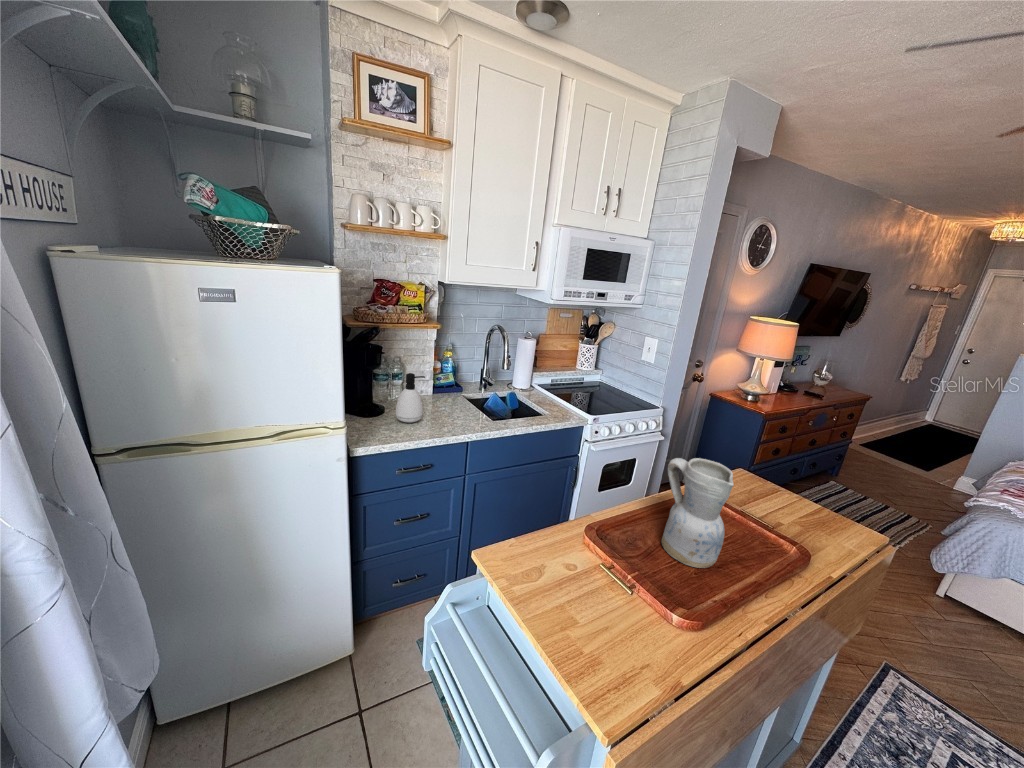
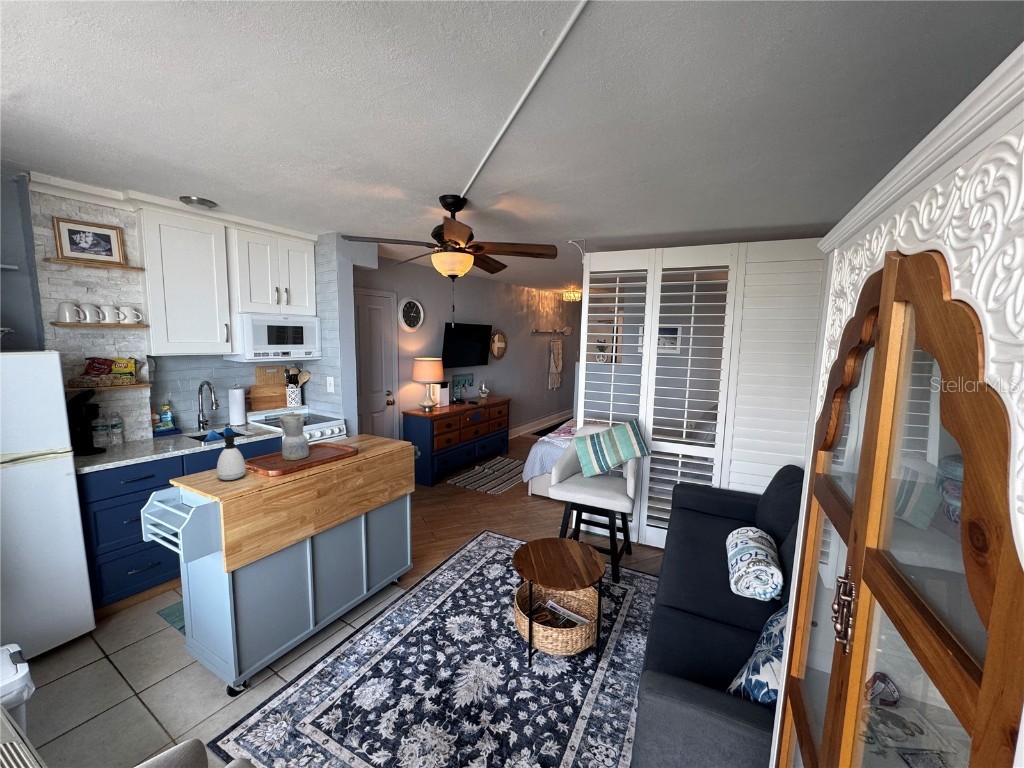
soap dispenser: present [396,373,425,423] -> present [217,434,246,480]

